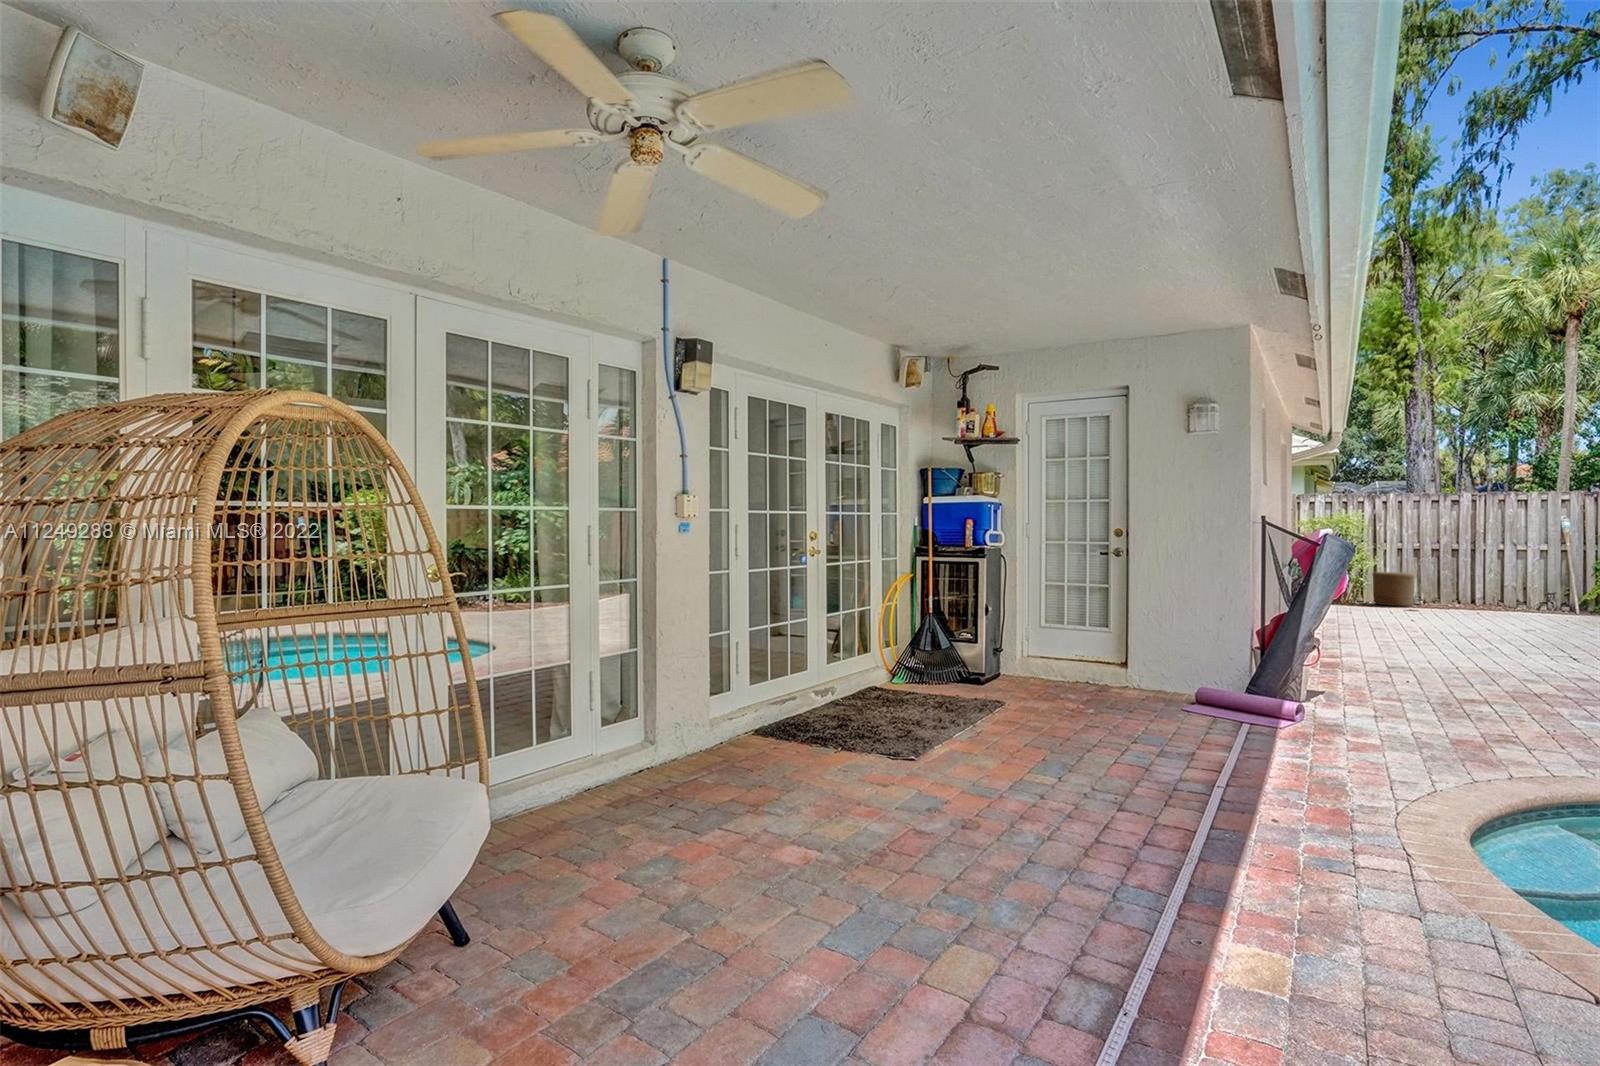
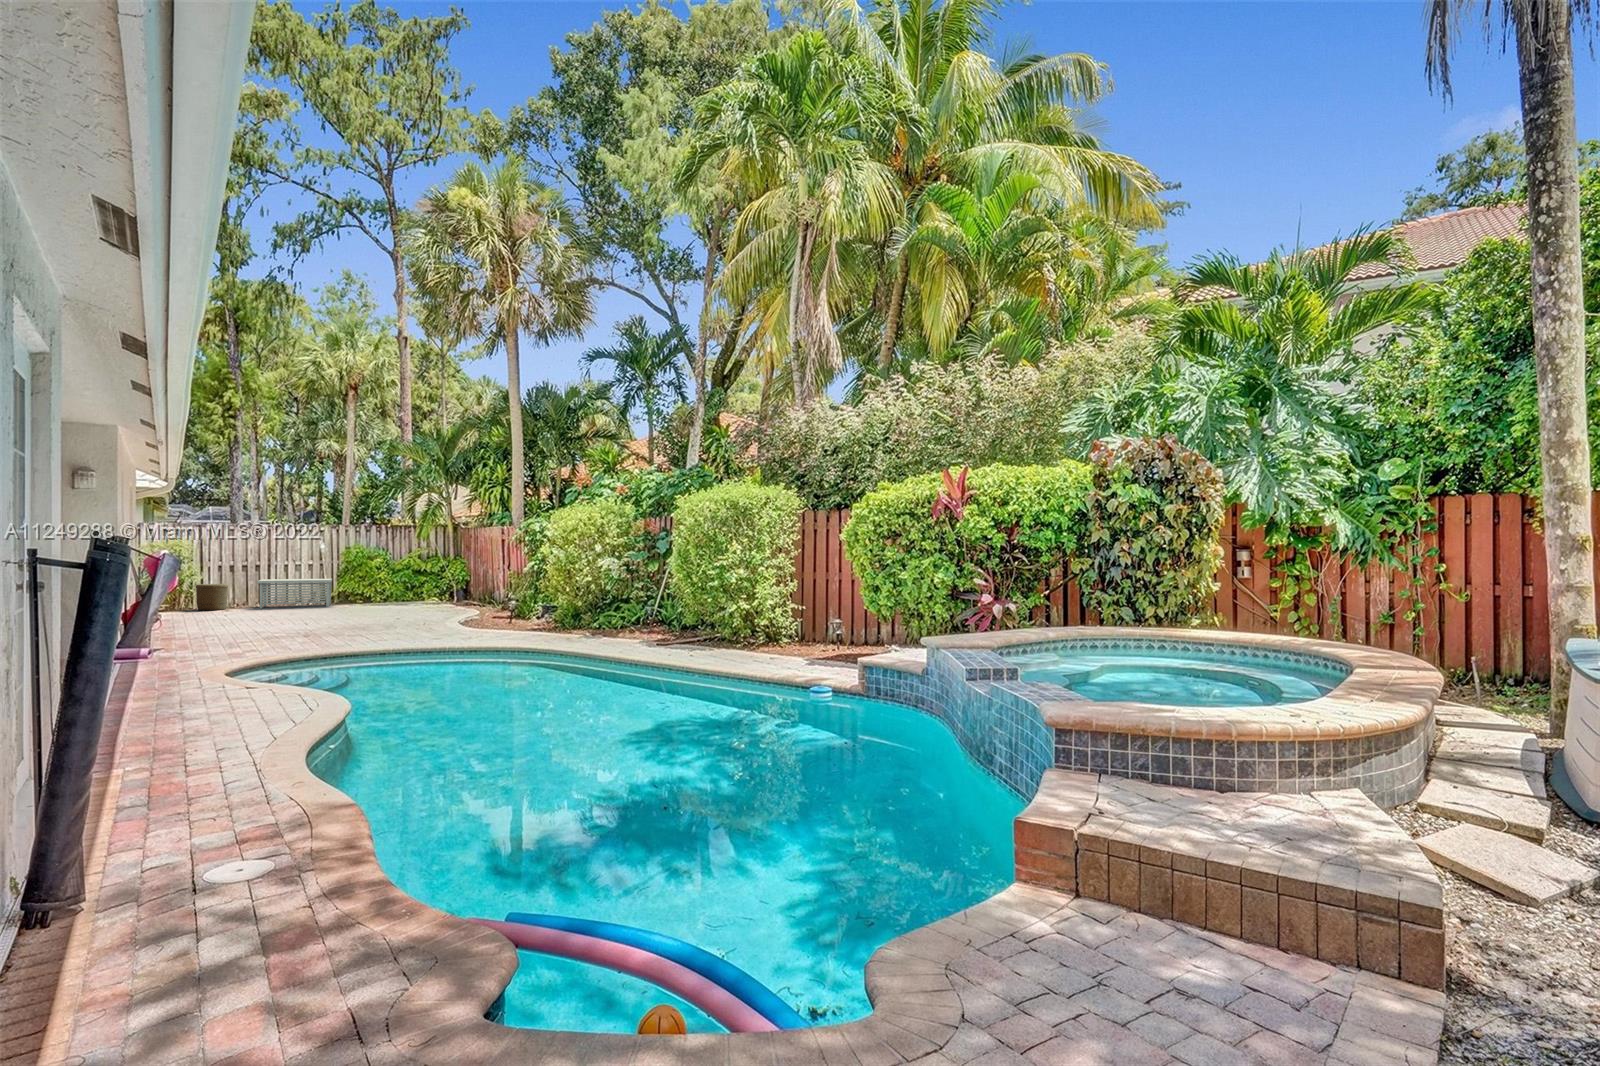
storage bench: none [1458,569,1582,616] -> present [257,579,332,608]

